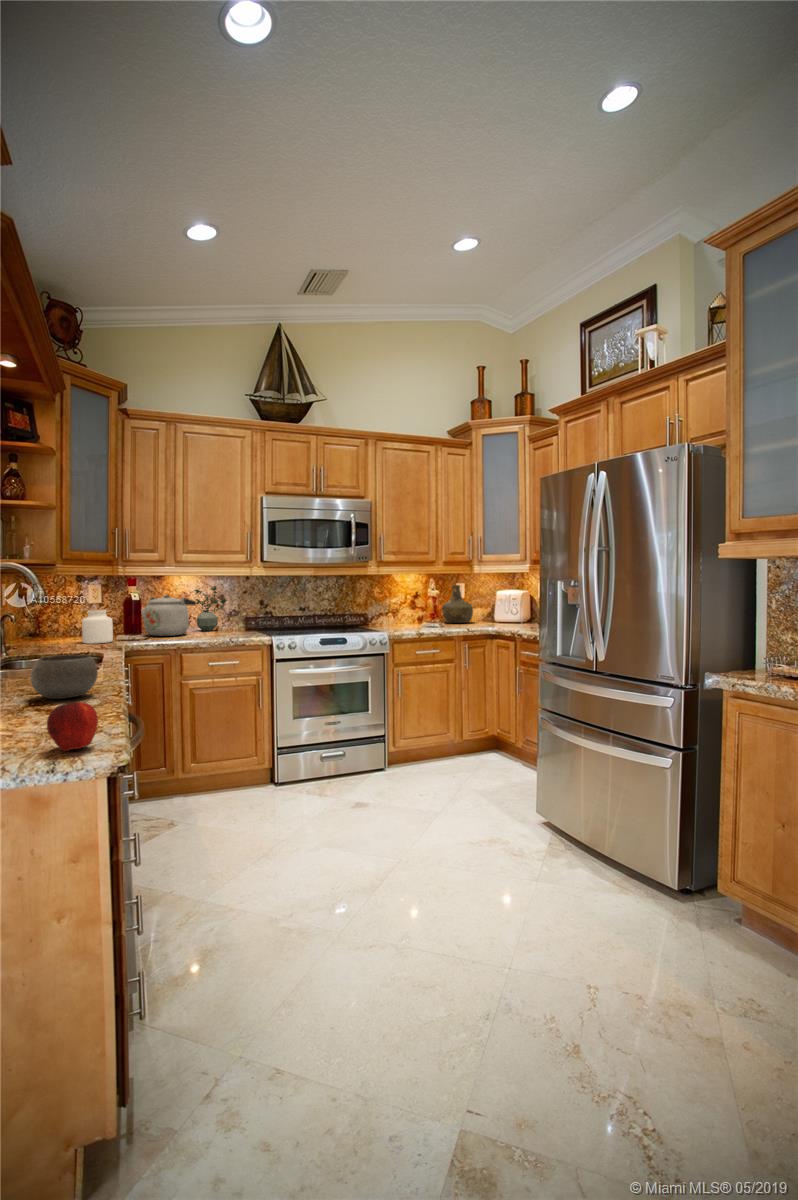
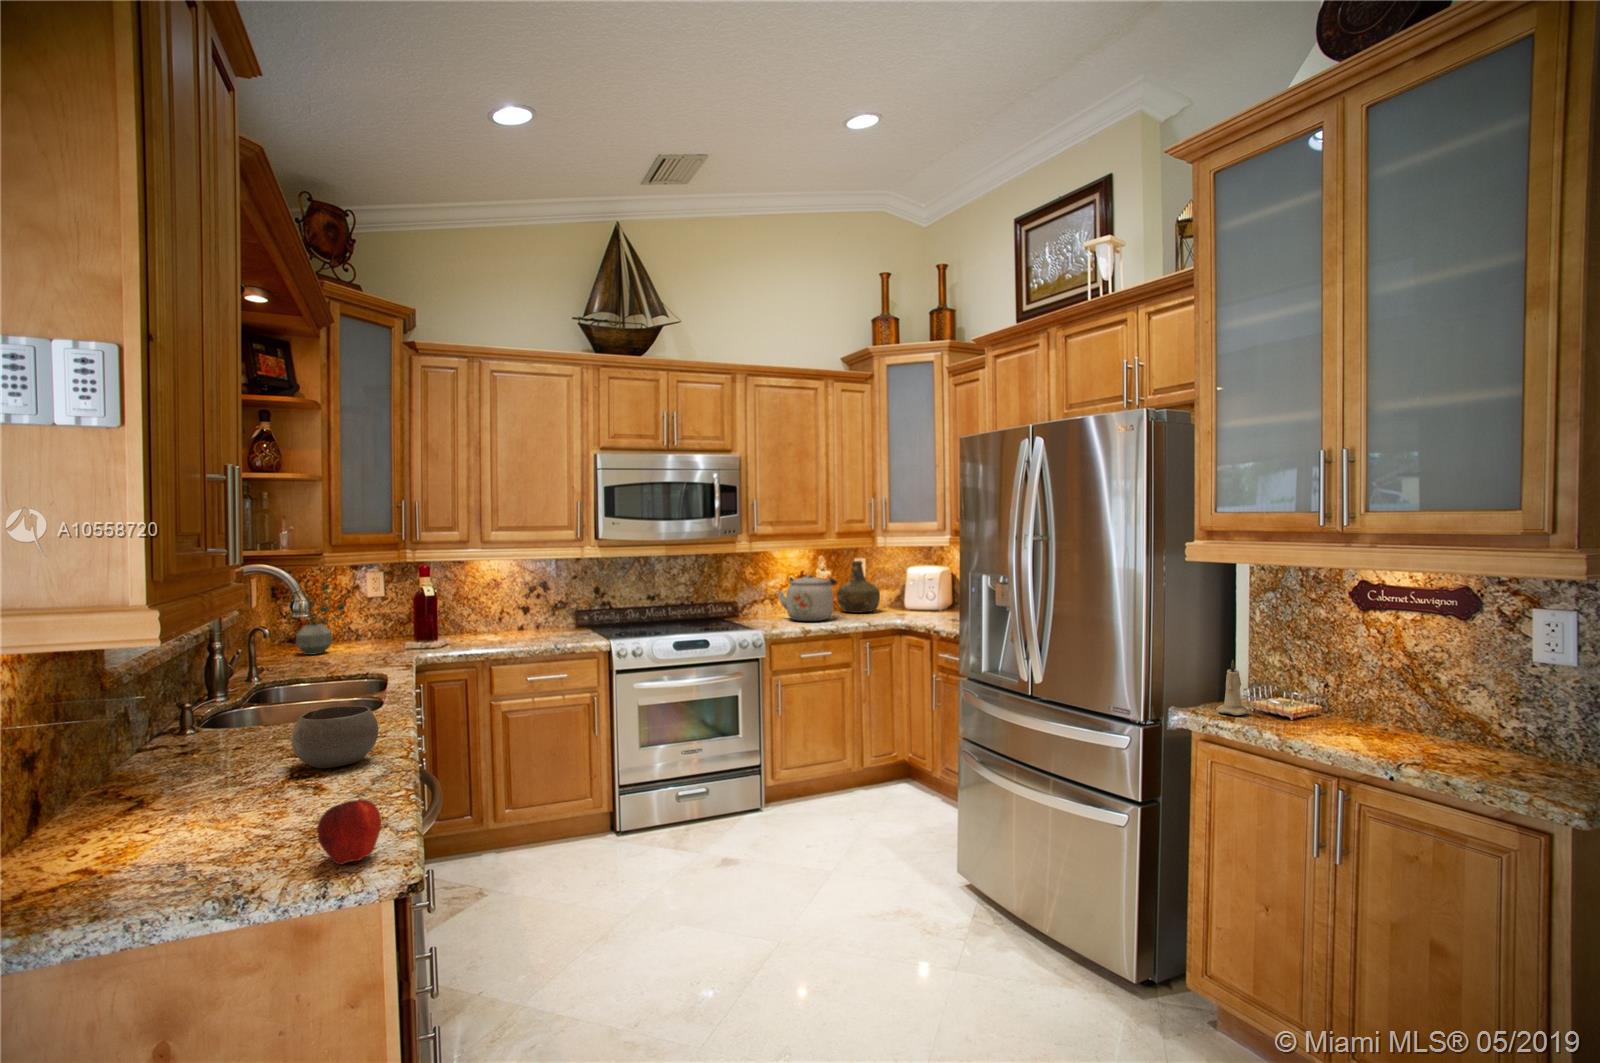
potted plant: present [195,586,226,631] -> present [296,584,345,655]
kettle: present [141,595,196,636] -> present [778,574,837,621]
jar: present [82,609,113,644] -> none [355,612,396,660]
candle: none [745,633,771,676] -> present [1216,660,1249,715]

